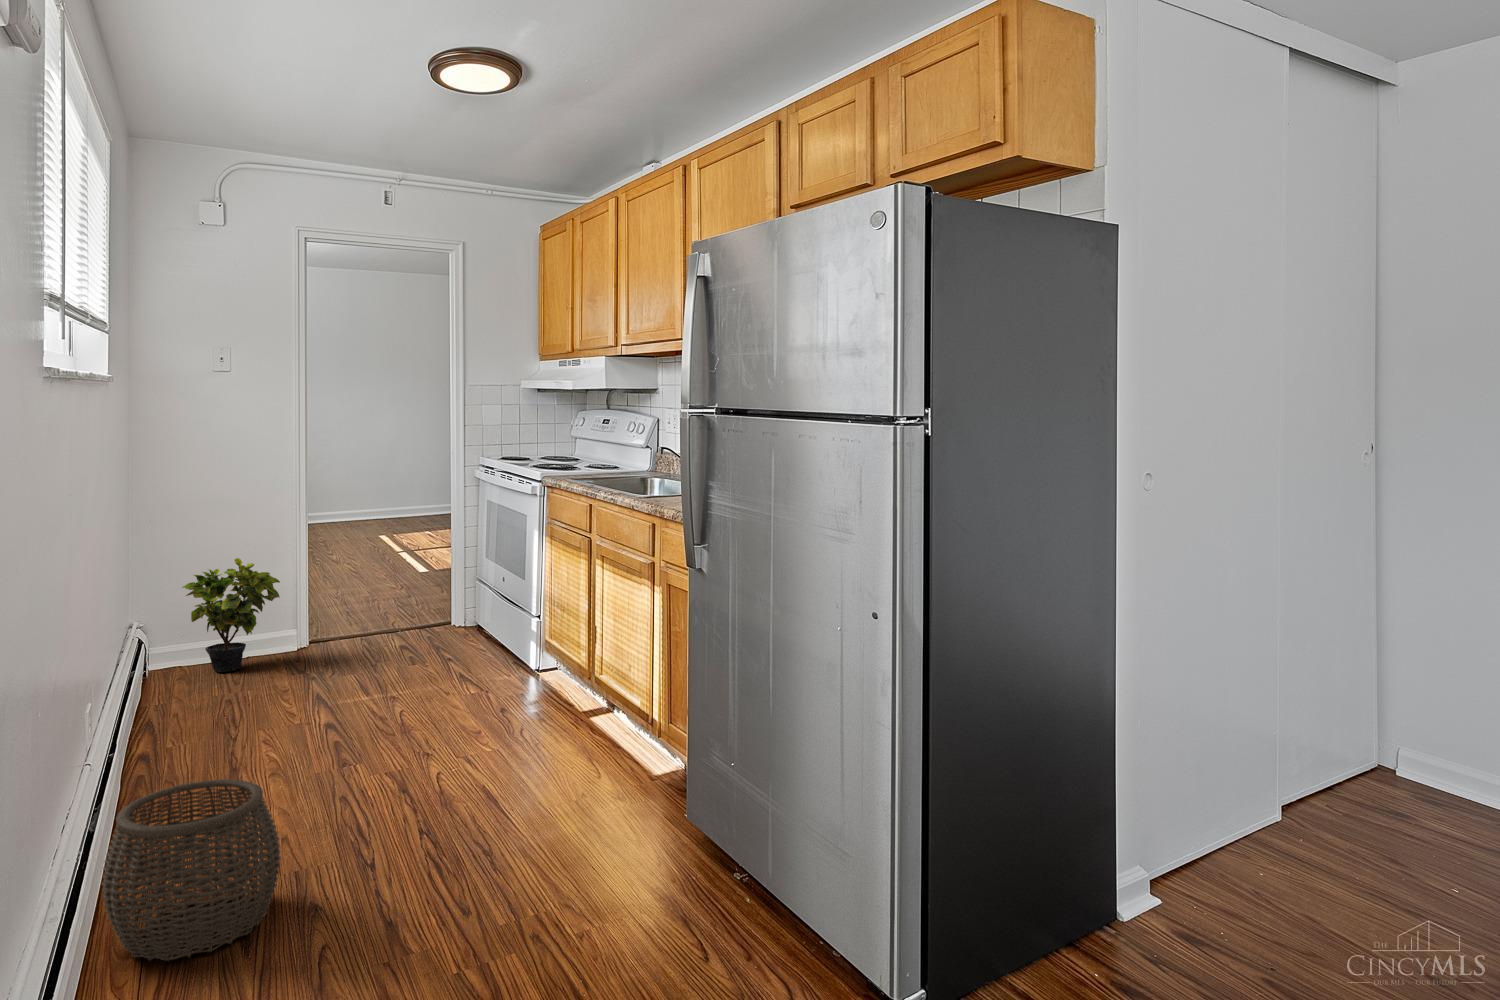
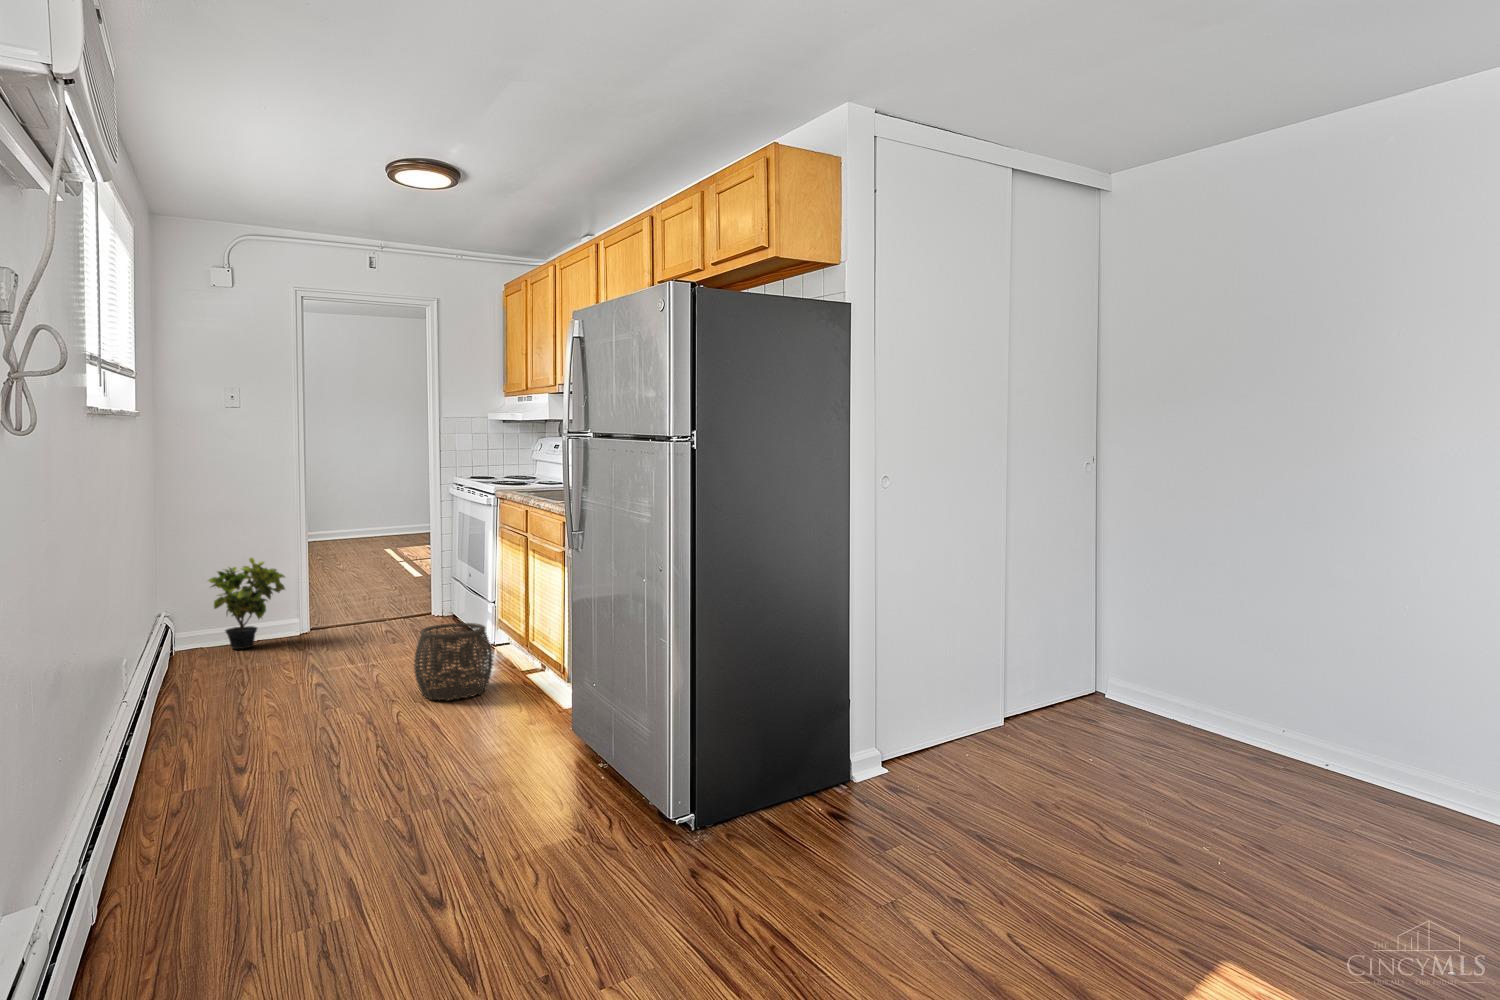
woven basket: present [102,779,281,960] -> present [414,623,493,701]

